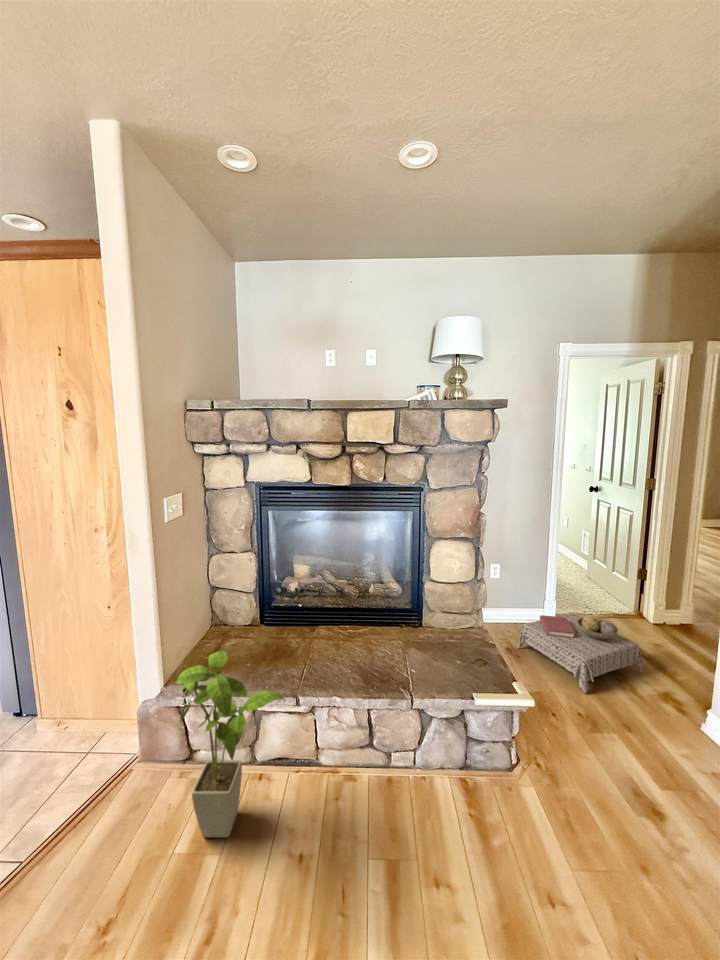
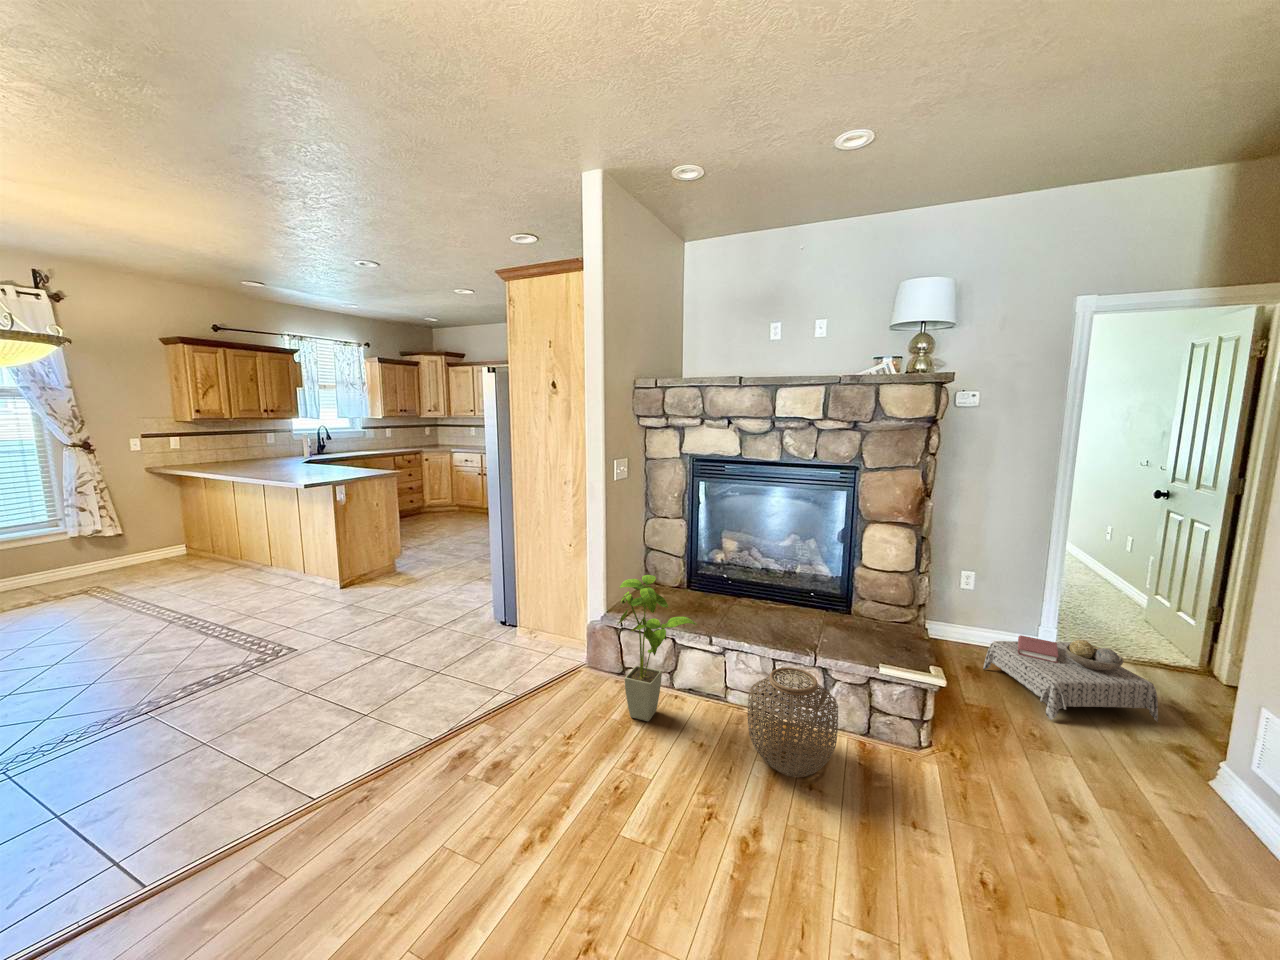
woven basket: none [356,730,457,874] -> present [748,668,838,777]

